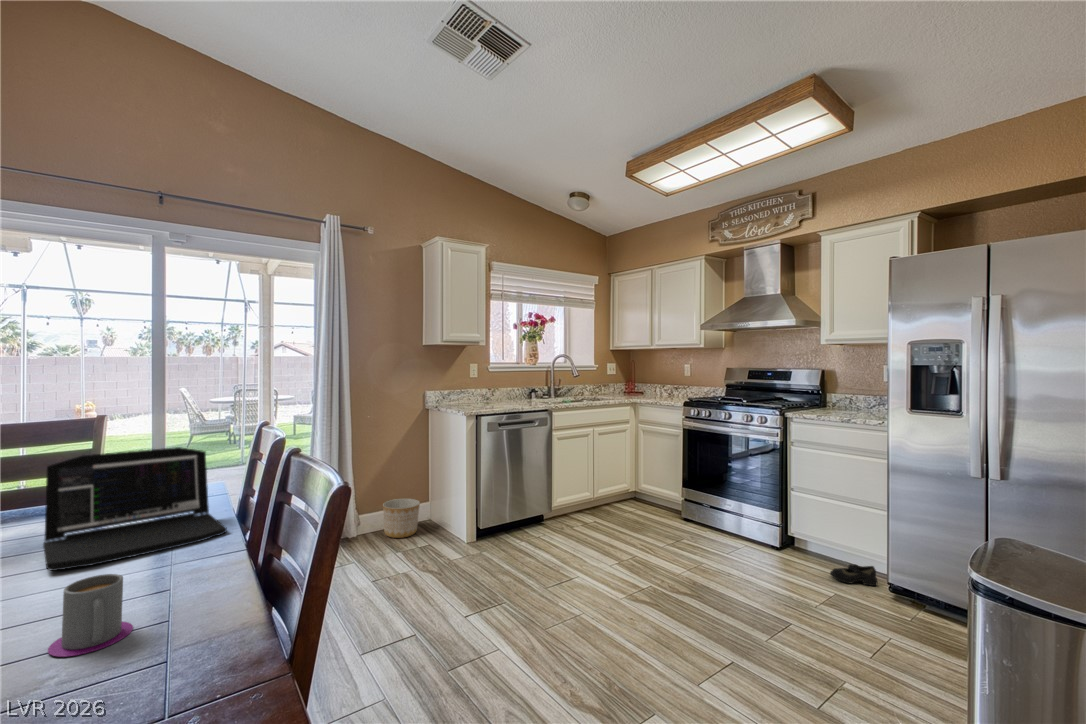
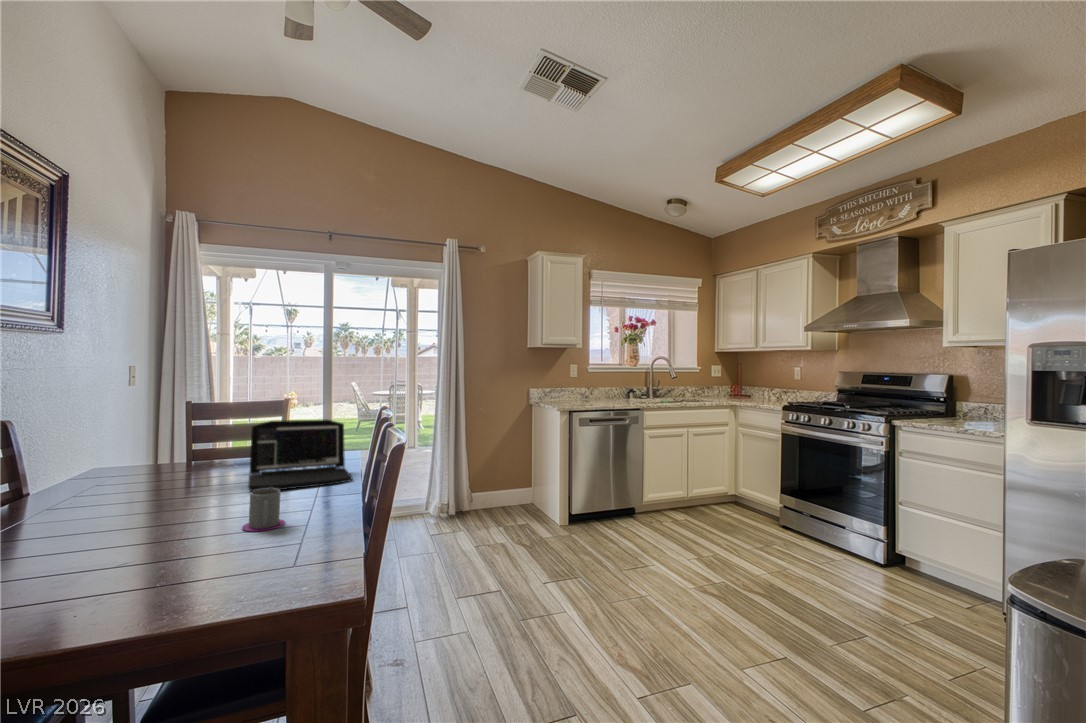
planter: present [383,499,420,538] -> none [492,482,523,515]
shoe: present [830,564,877,586] -> none [935,590,996,617]

